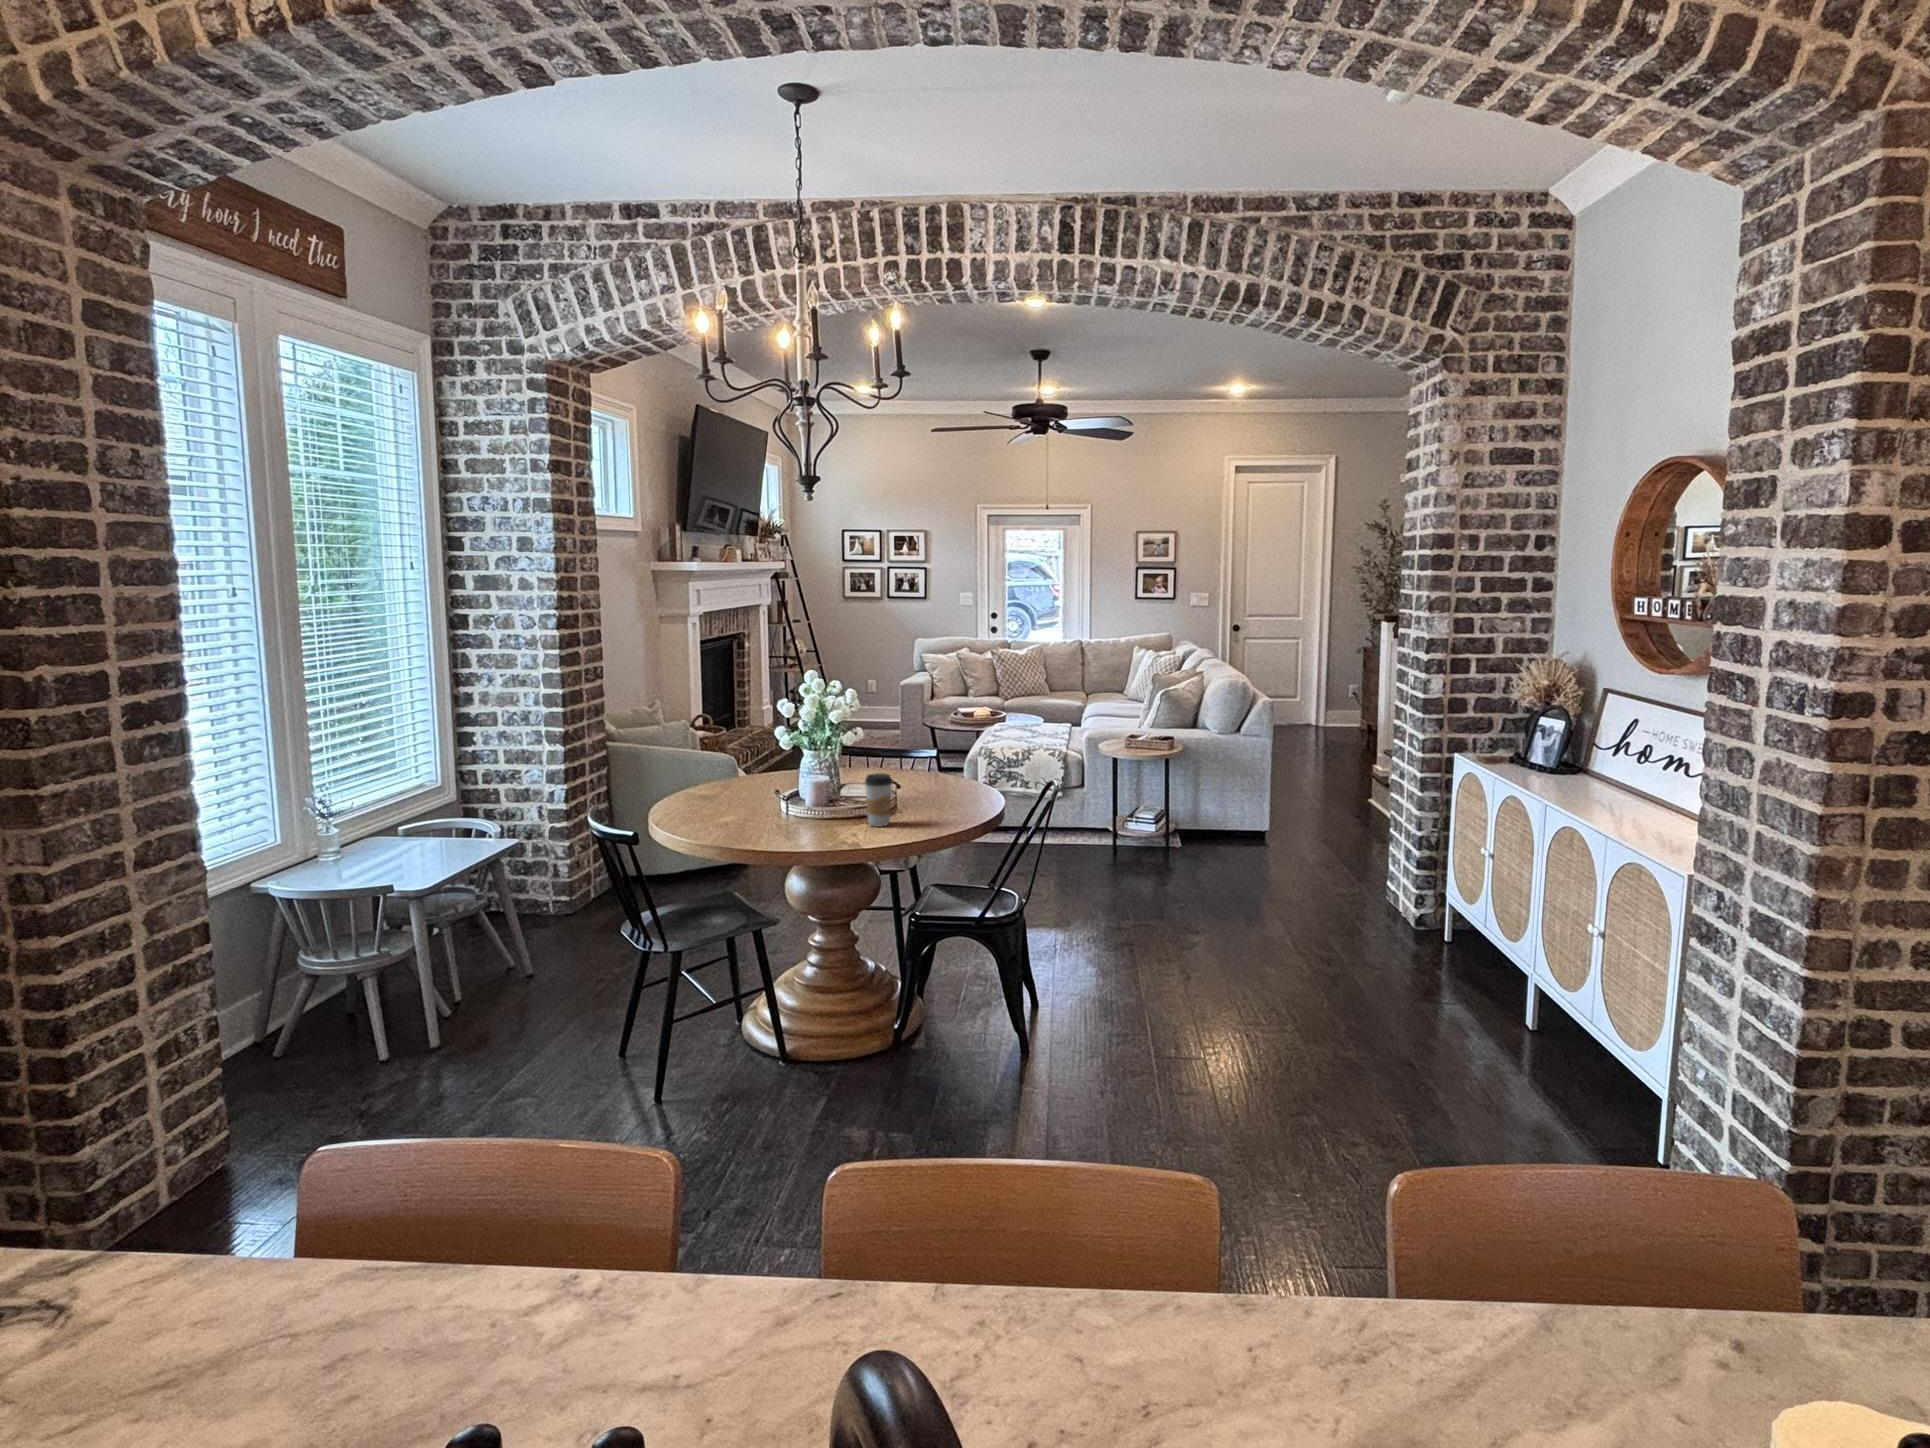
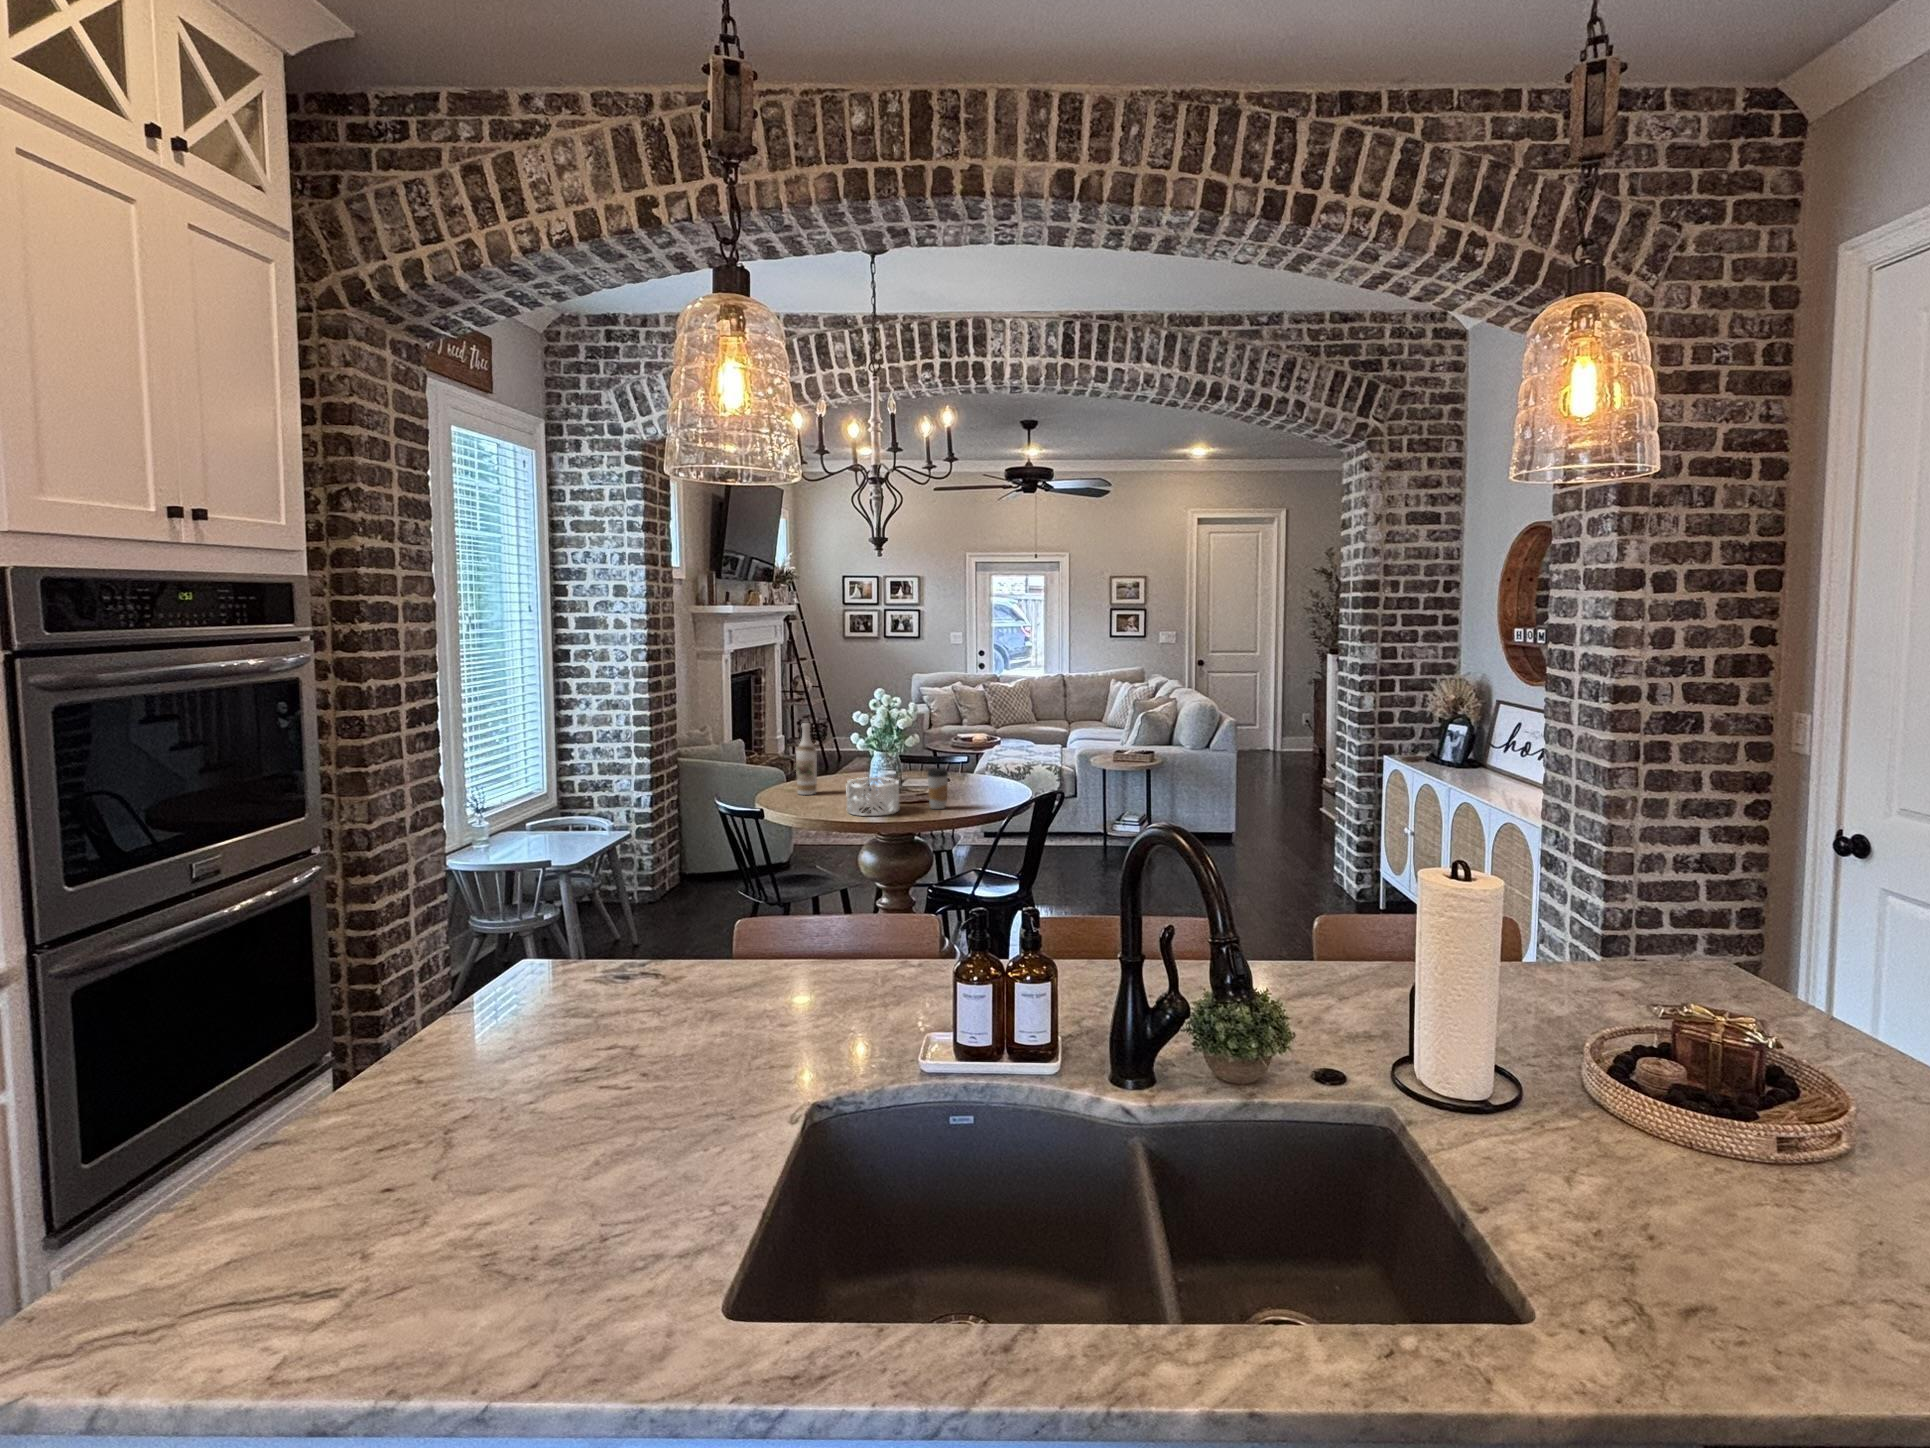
wine bottle: none [713,710,739,800] -> present [796,723,817,795]
decorative bowl: none [760,784,829,837] -> present [847,777,899,816]

